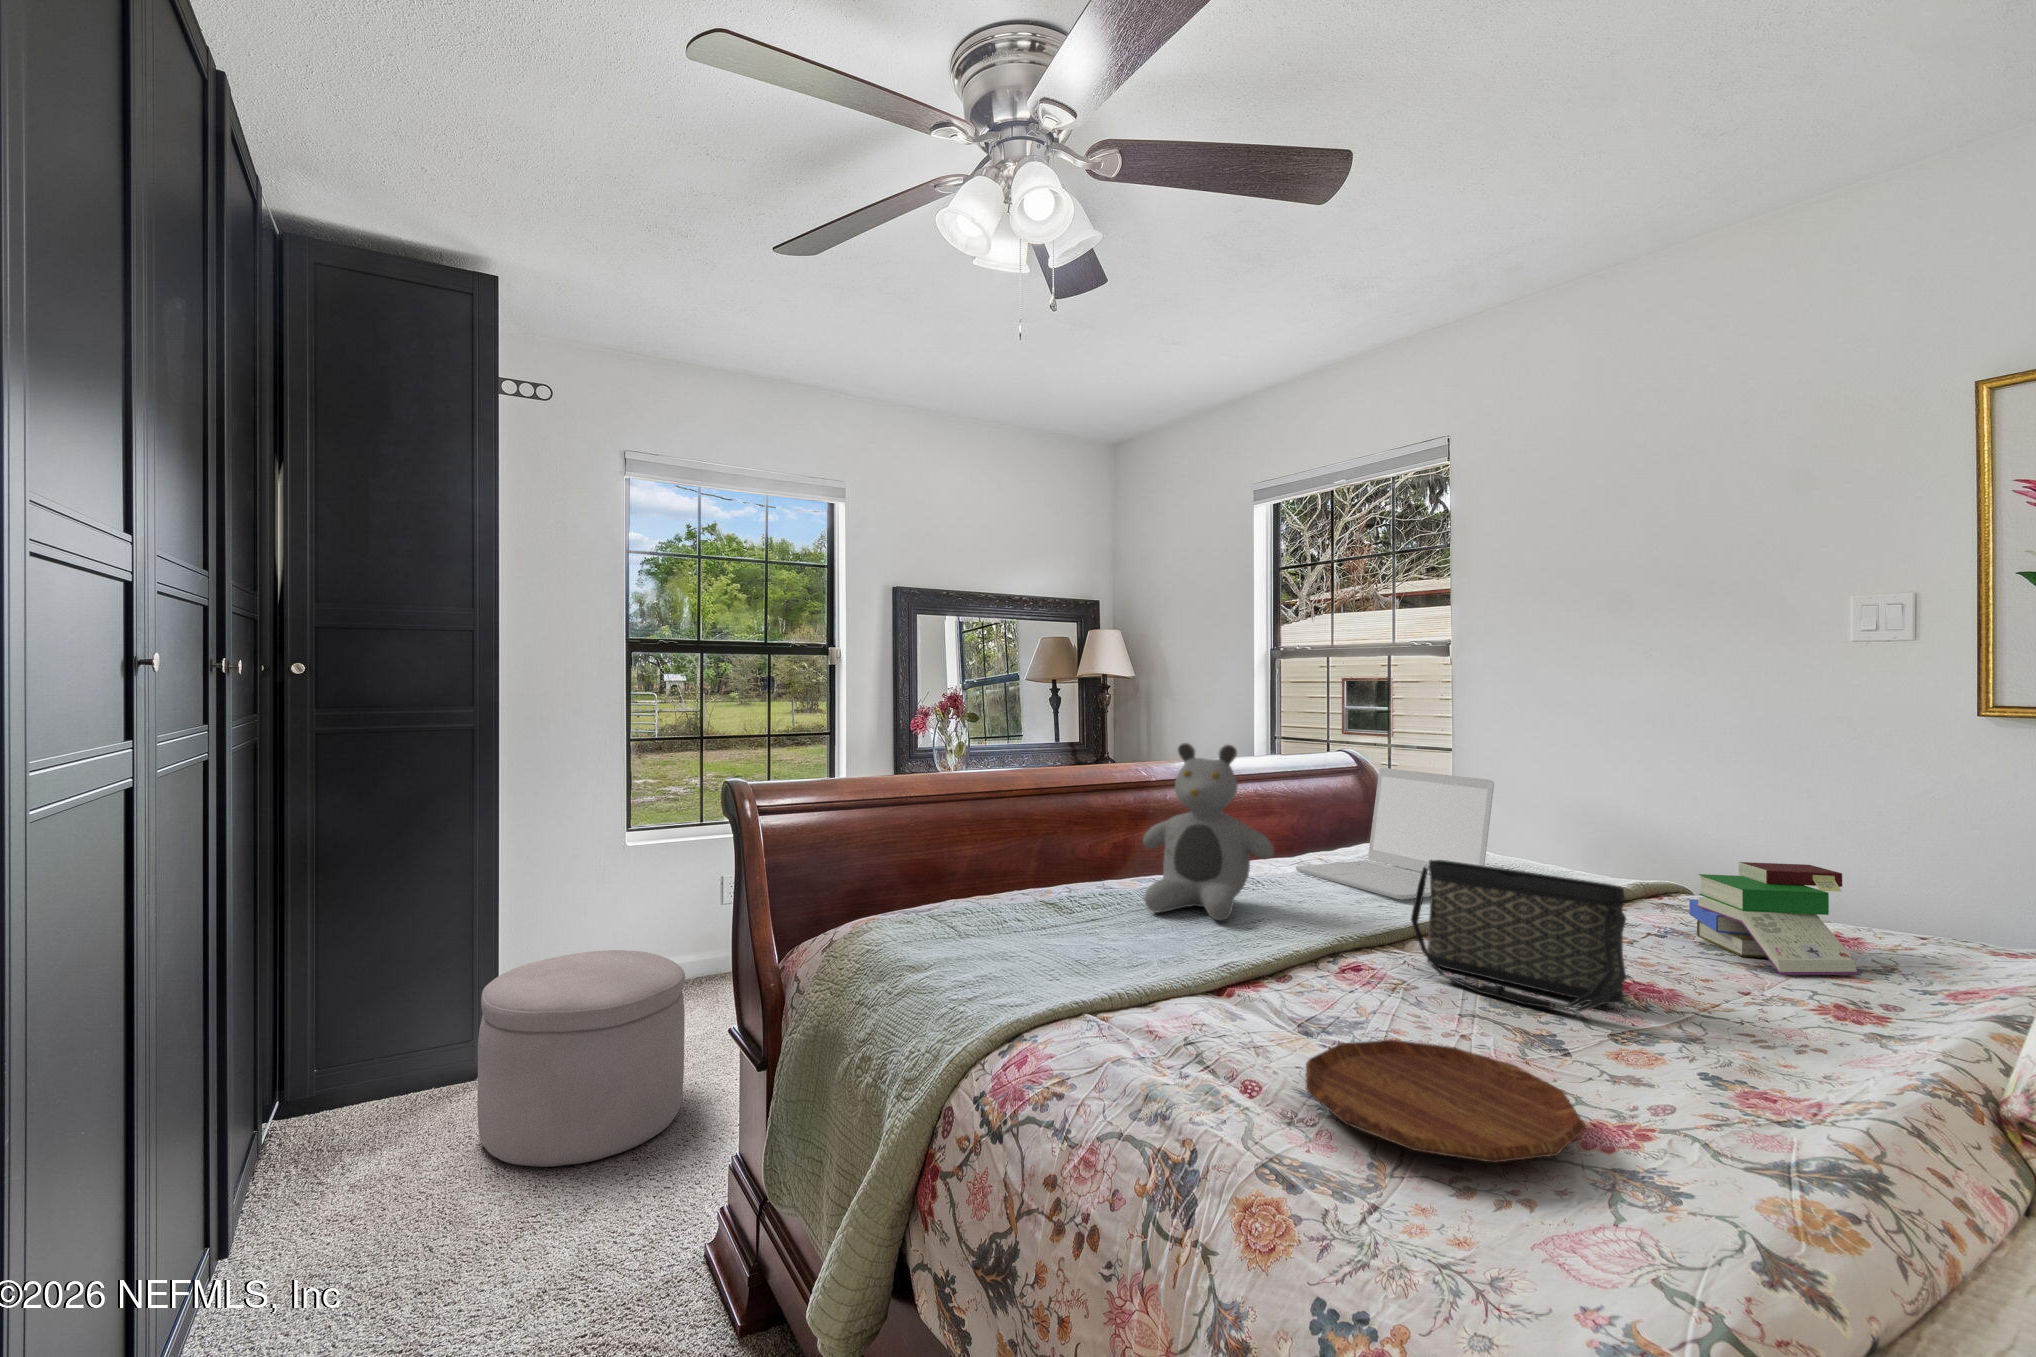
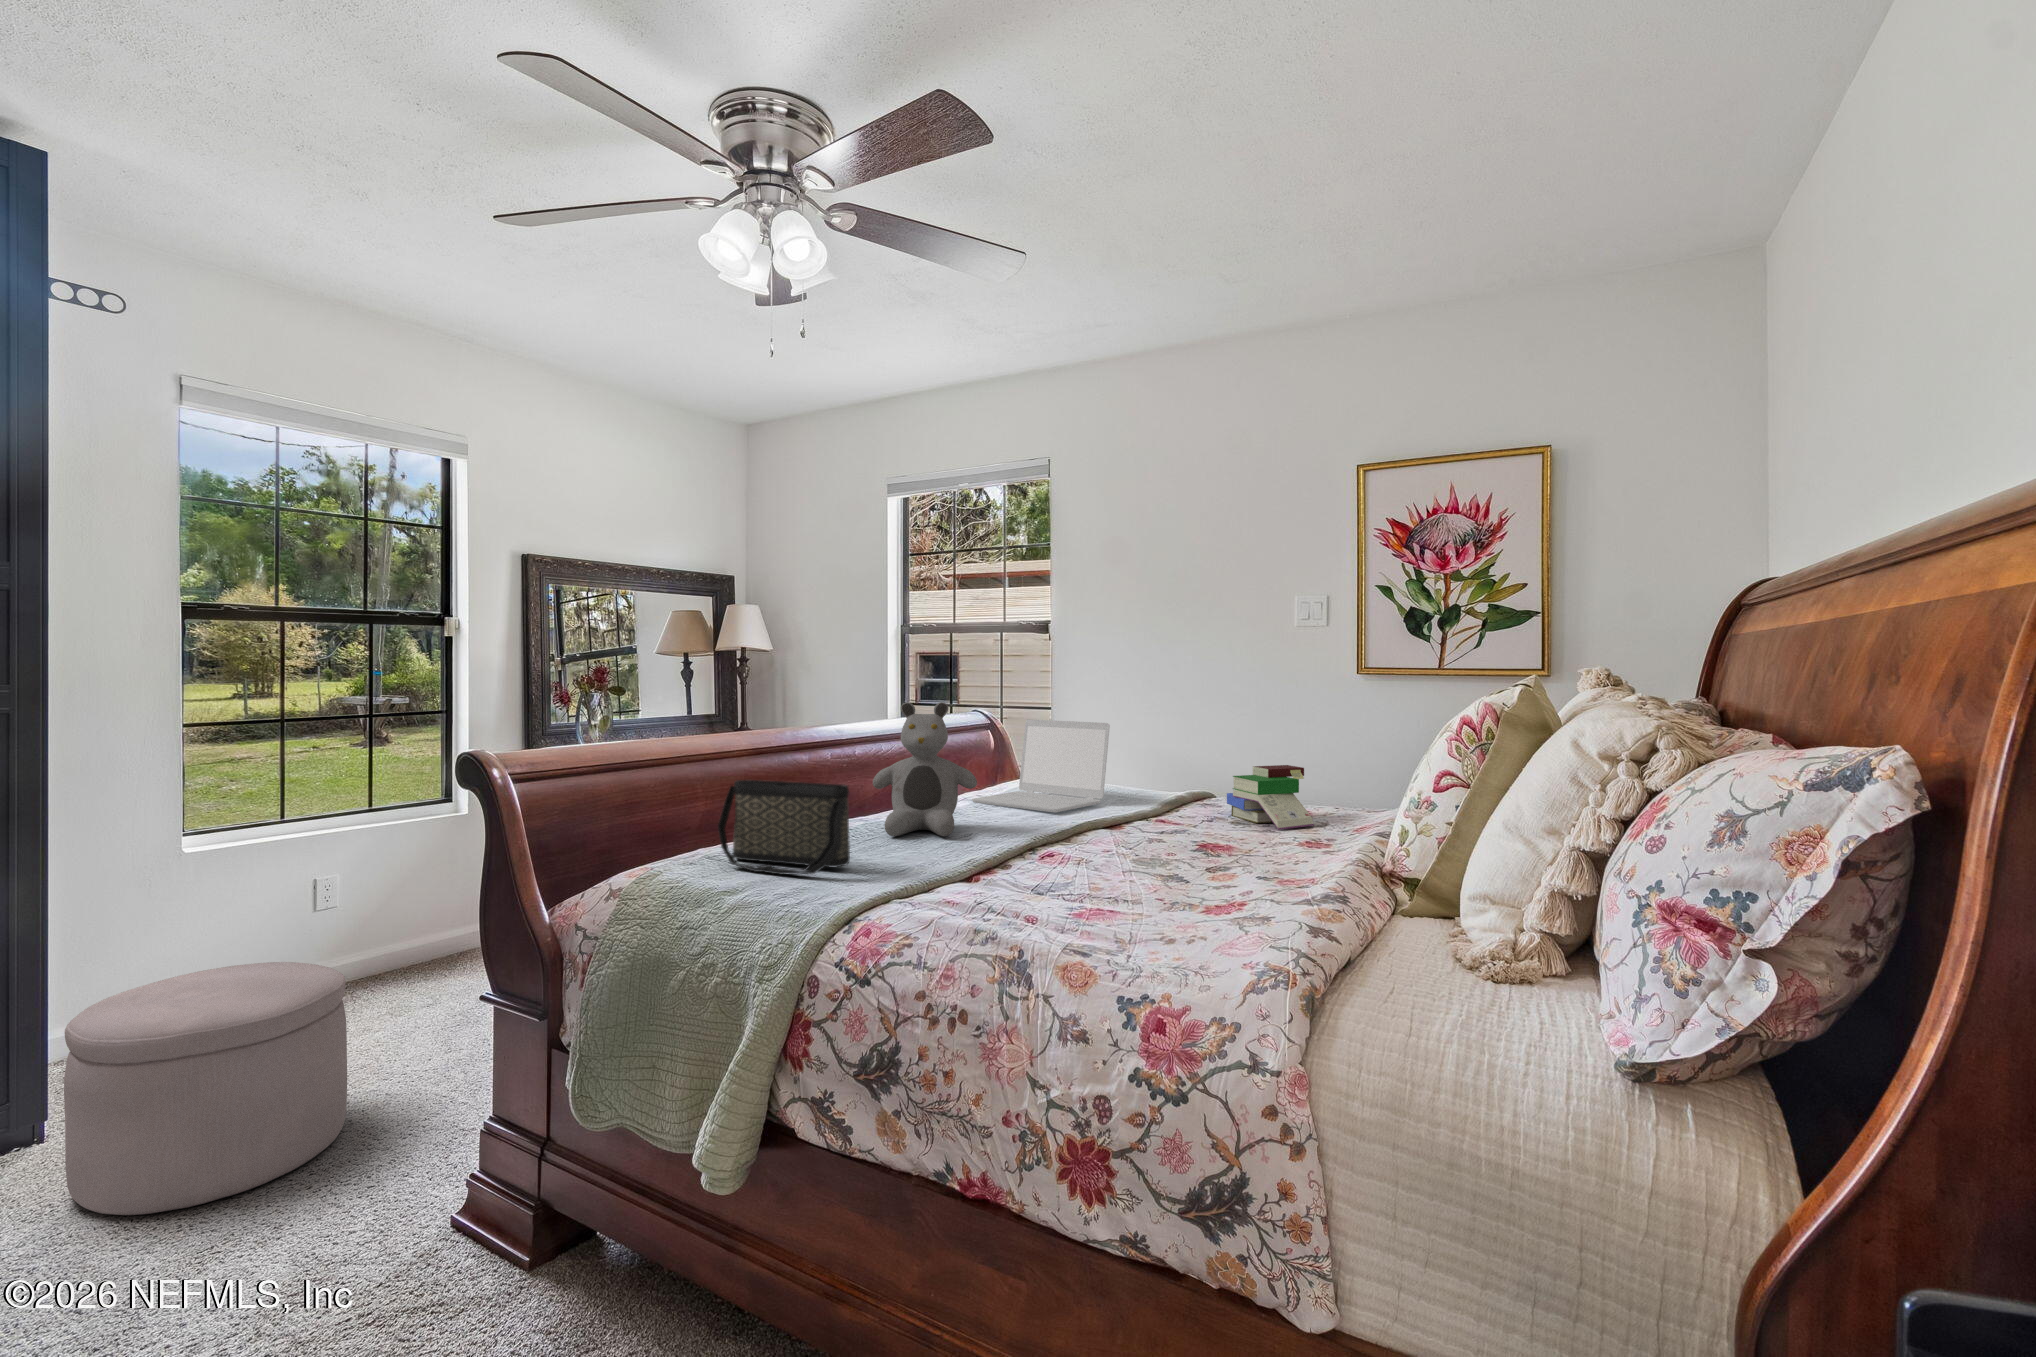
handbag: present [1411,860,1626,1012] -> present [718,780,850,875]
tray: present [1306,1040,1585,1163] -> none [1063,878,1220,925]

